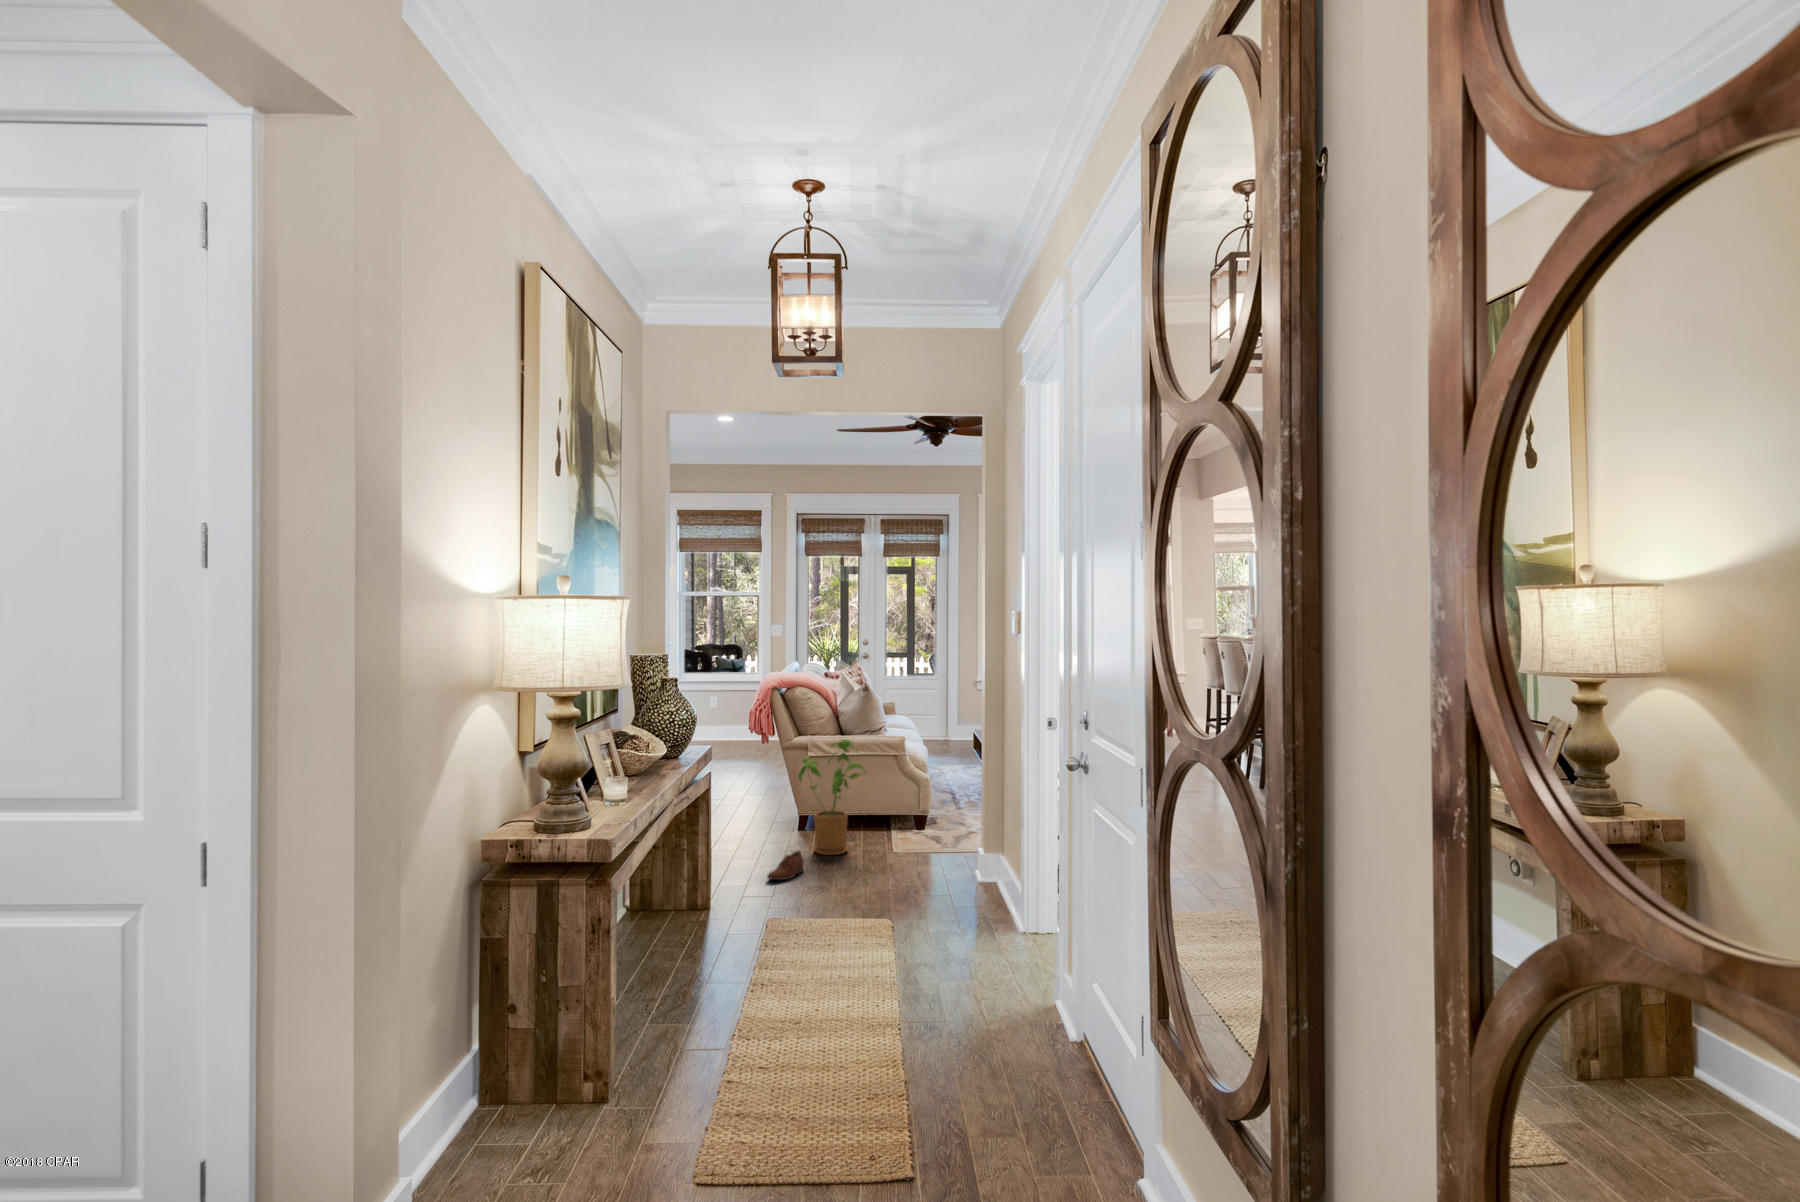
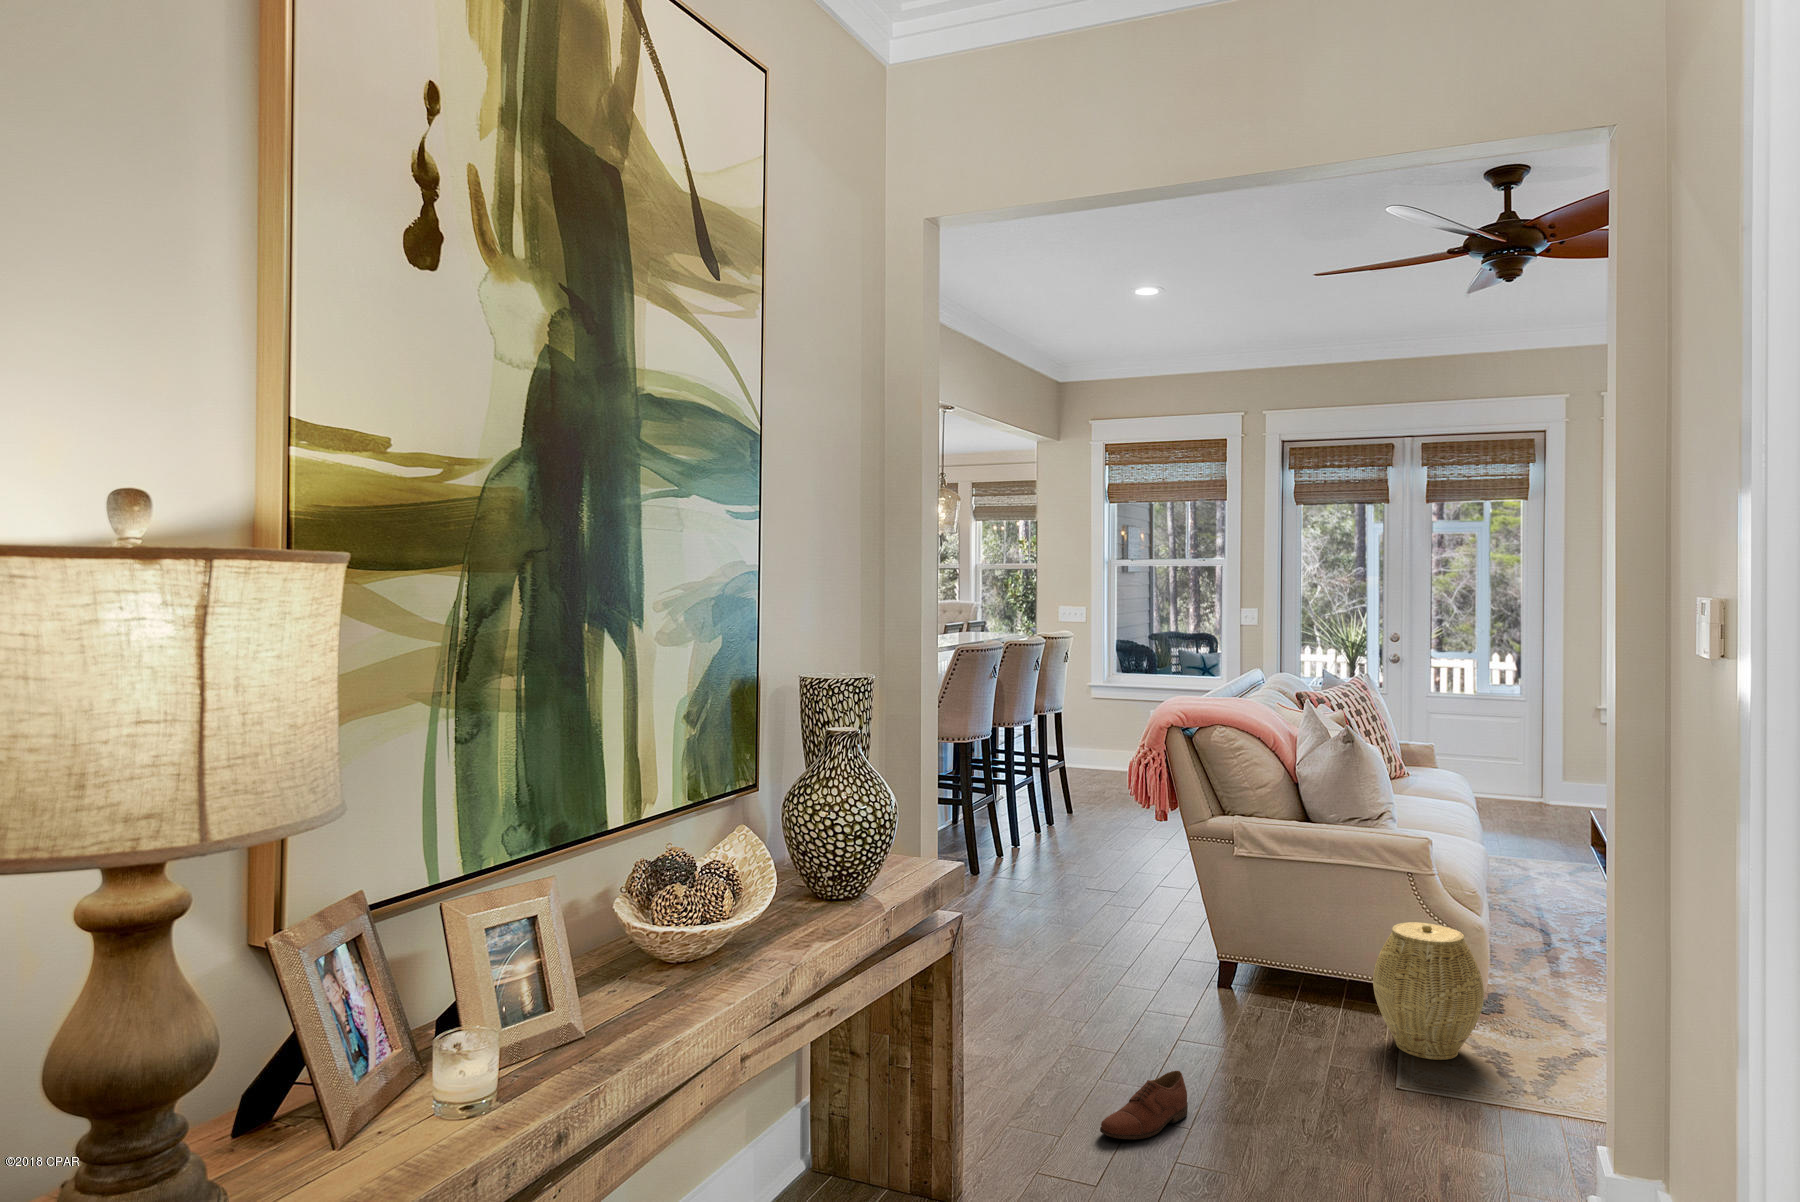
house plant: present [798,739,865,855] -> none [1197,841,1337,1075]
woven basket: none [880,777,929,842] -> present [1373,922,1484,1060]

